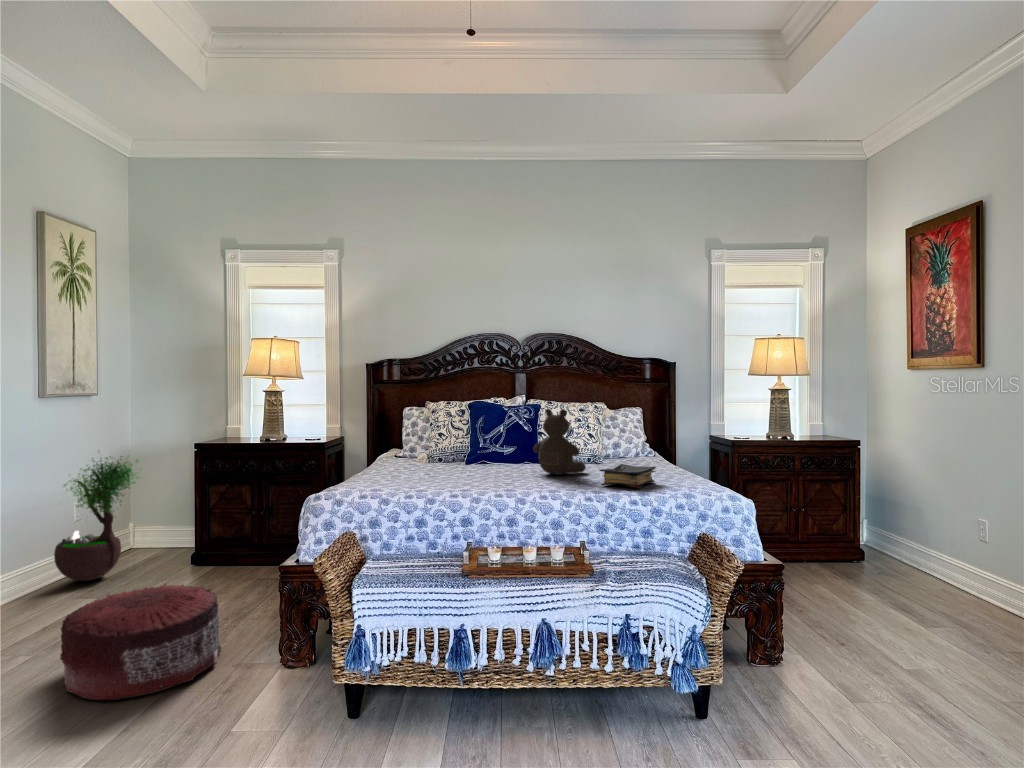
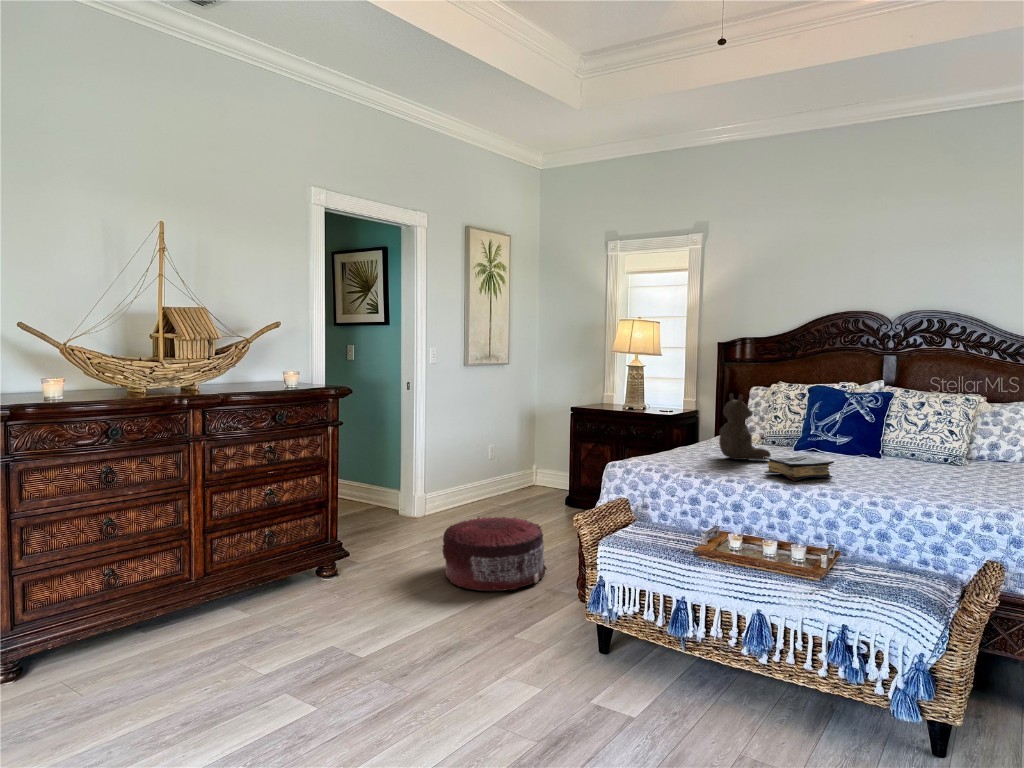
teddy bear: present [533,409,586,475] -> present [719,394,771,460]
potted tree: present [54,455,138,581] -> none [476,410,533,507]
book: present [600,464,656,489] -> present [764,455,834,481]

